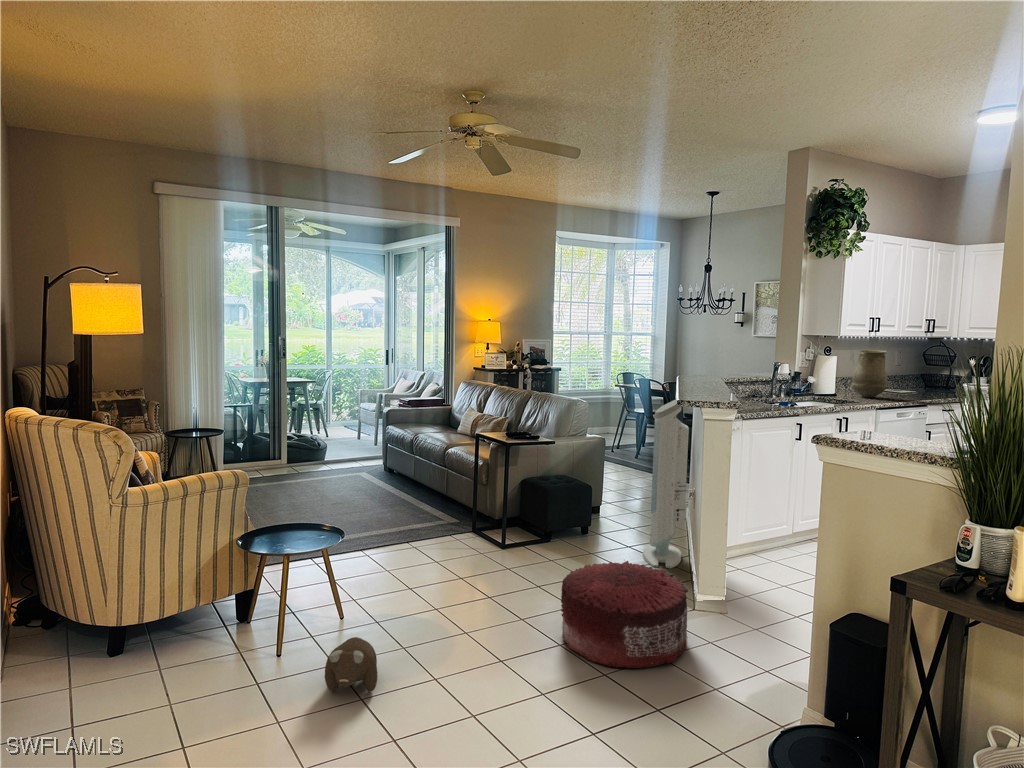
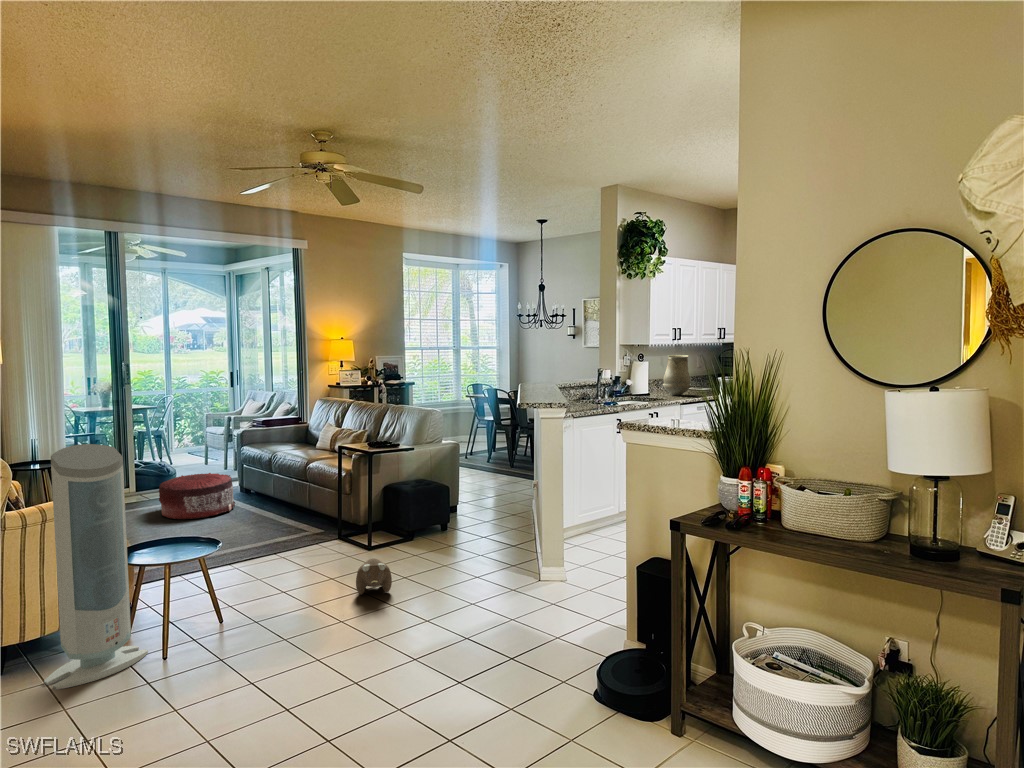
air purifier: present [643,399,689,568] -> present [44,444,148,690]
pouf: present [561,561,688,668] -> present [159,473,235,519]
plush toy: present [325,637,378,692] -> present [356,558,392,595]

